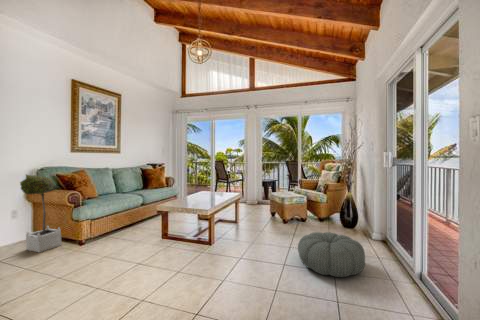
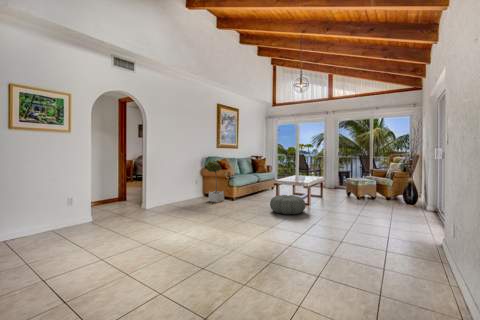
pouf: present [298,232,365,277] -> present [270,195,305,214]

